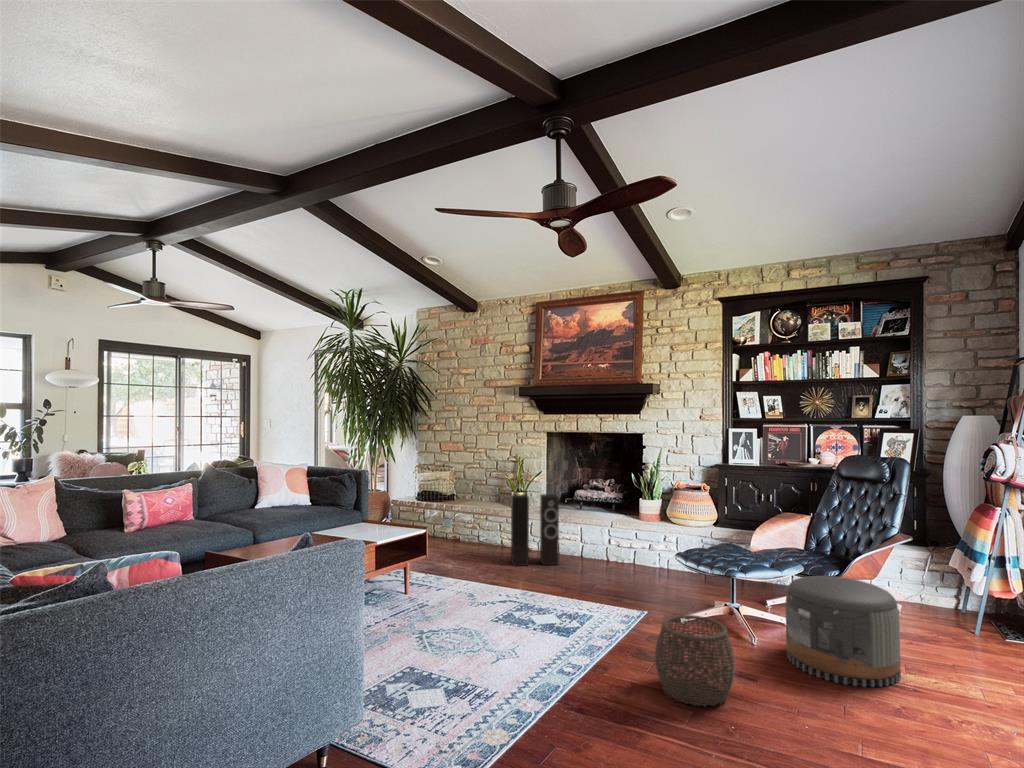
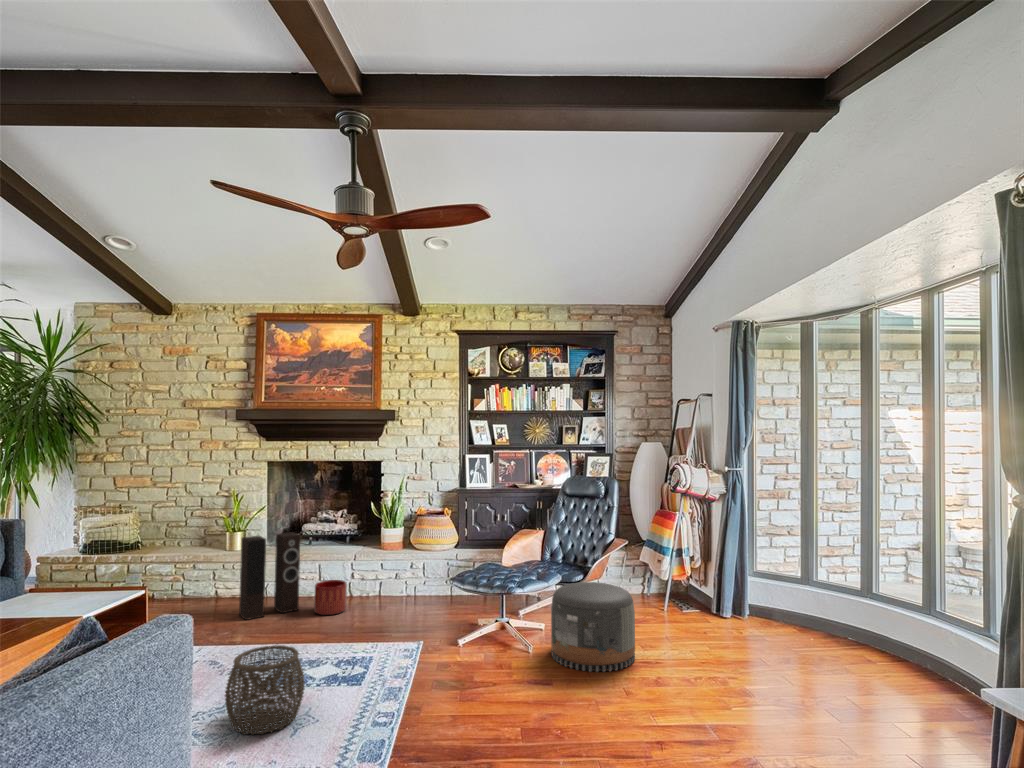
planter: none [570,541,599,573] -> present [314,580,347,615]
woven basket: present [655,615,735,707] -> present [225,645,305,735]

